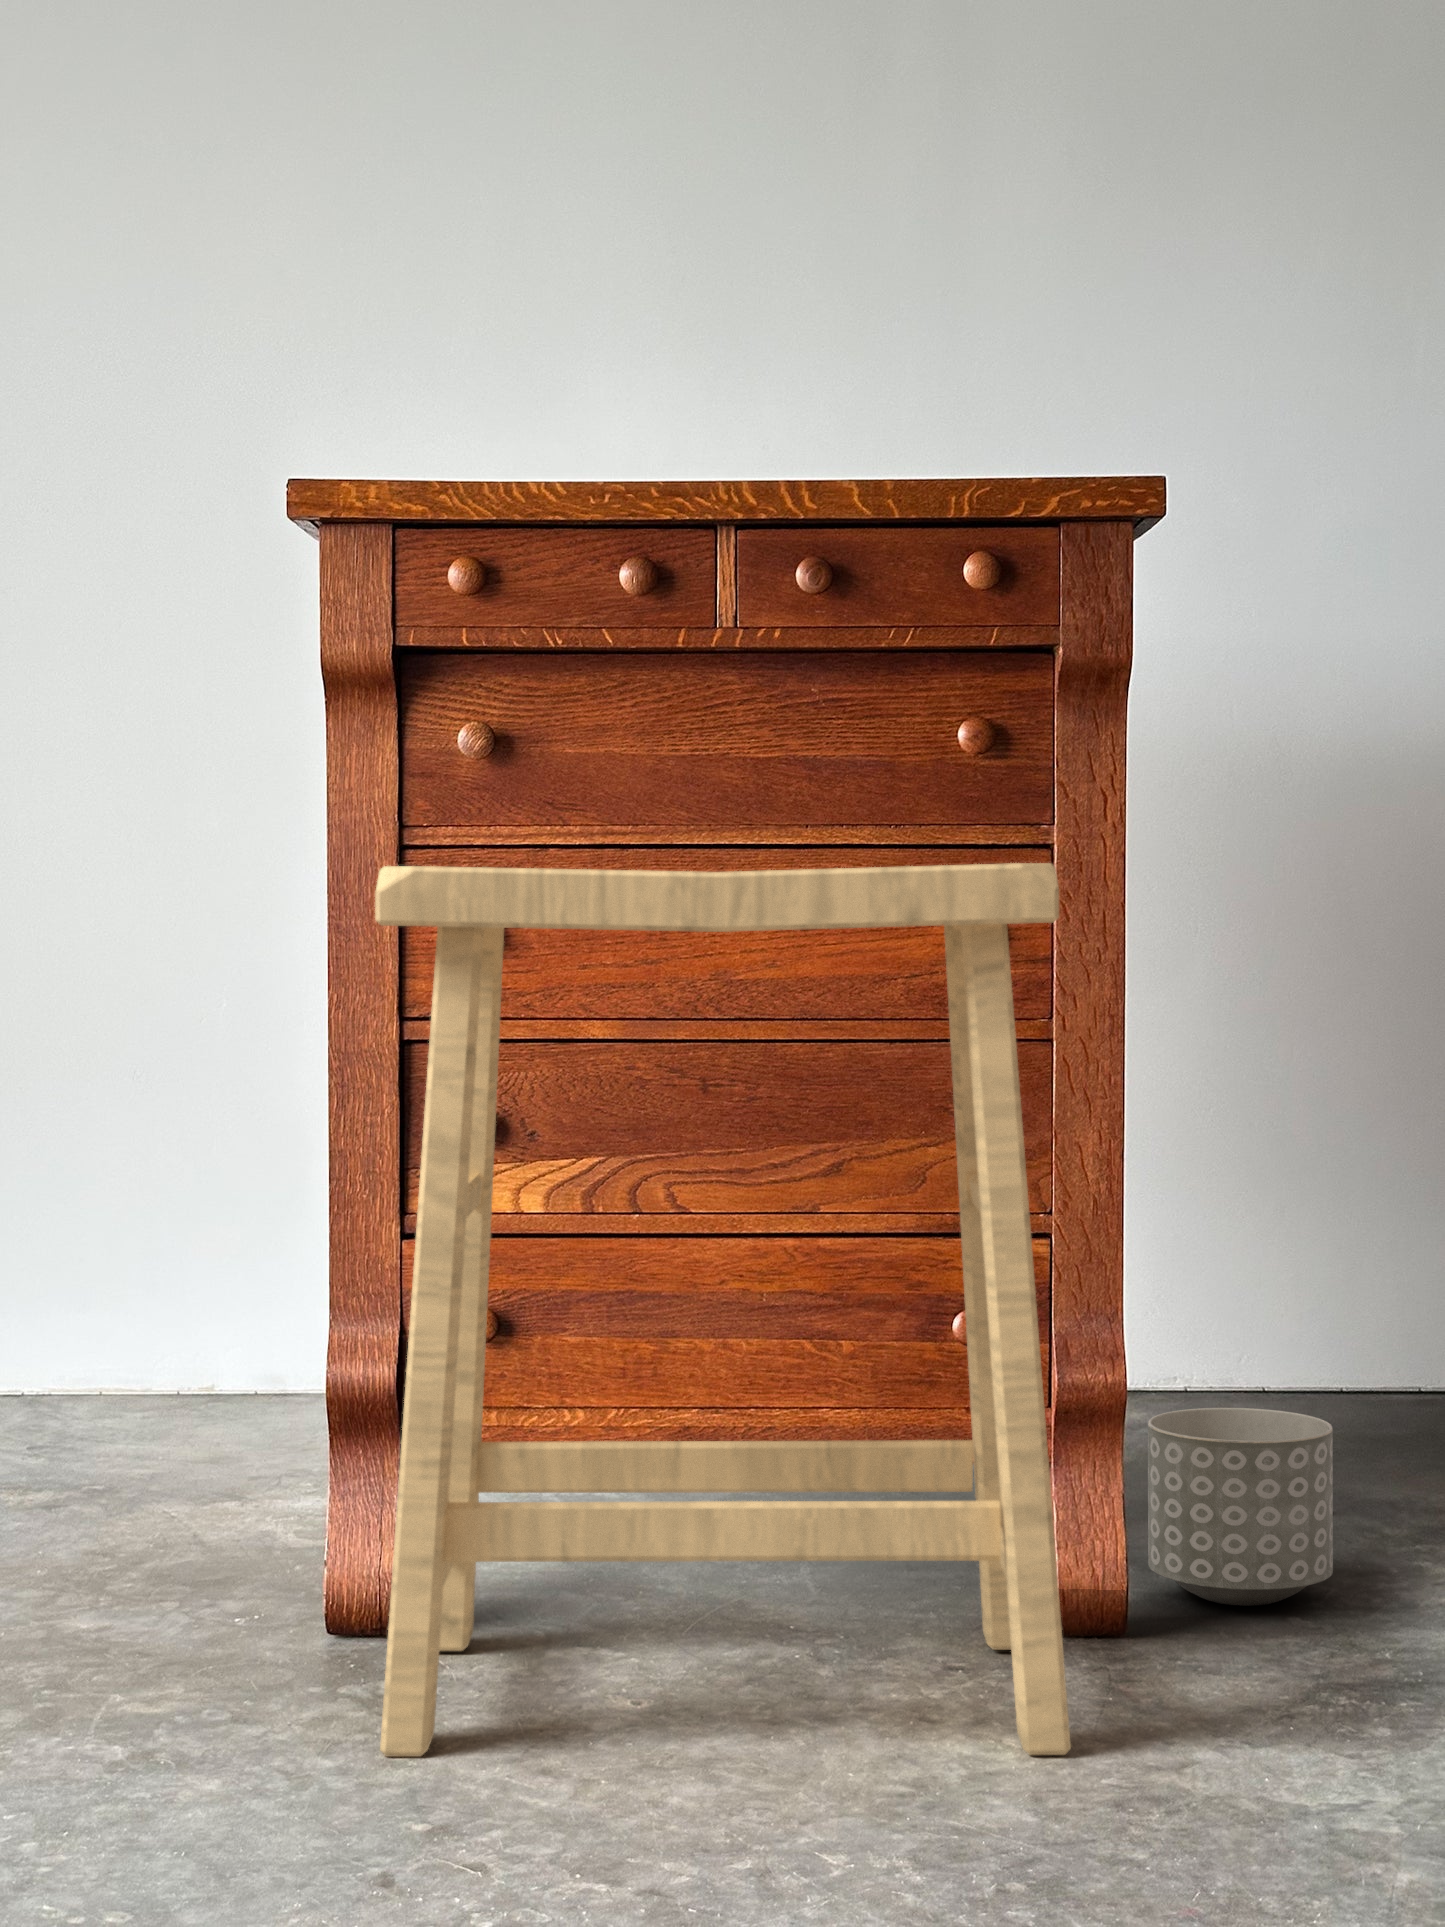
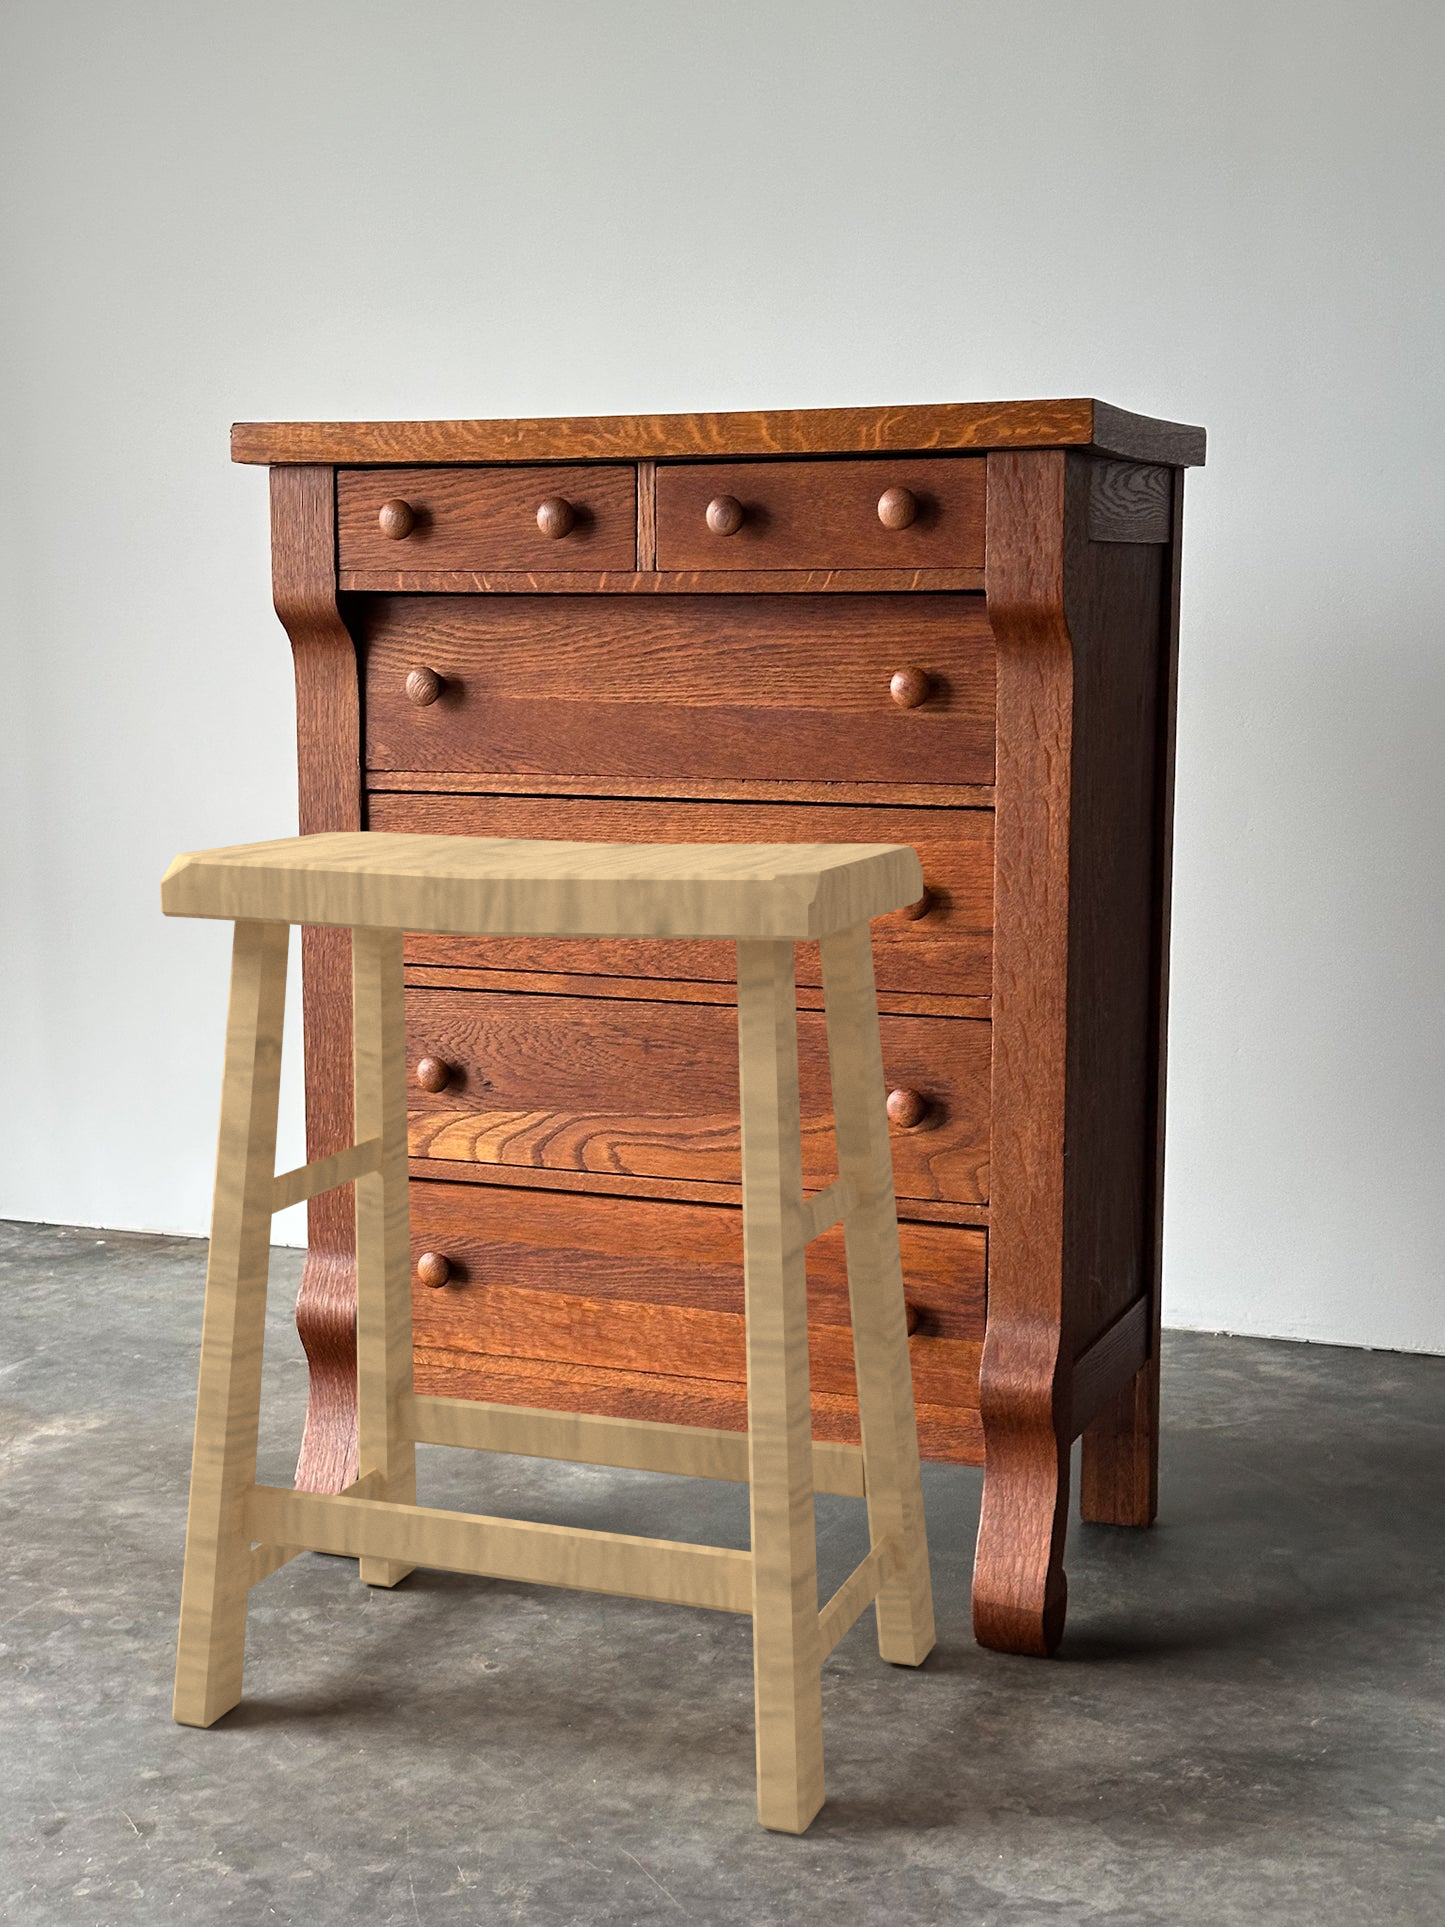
planter: present [1148,1408,1333,1606] -> none [1131,1403,1337,1633]

